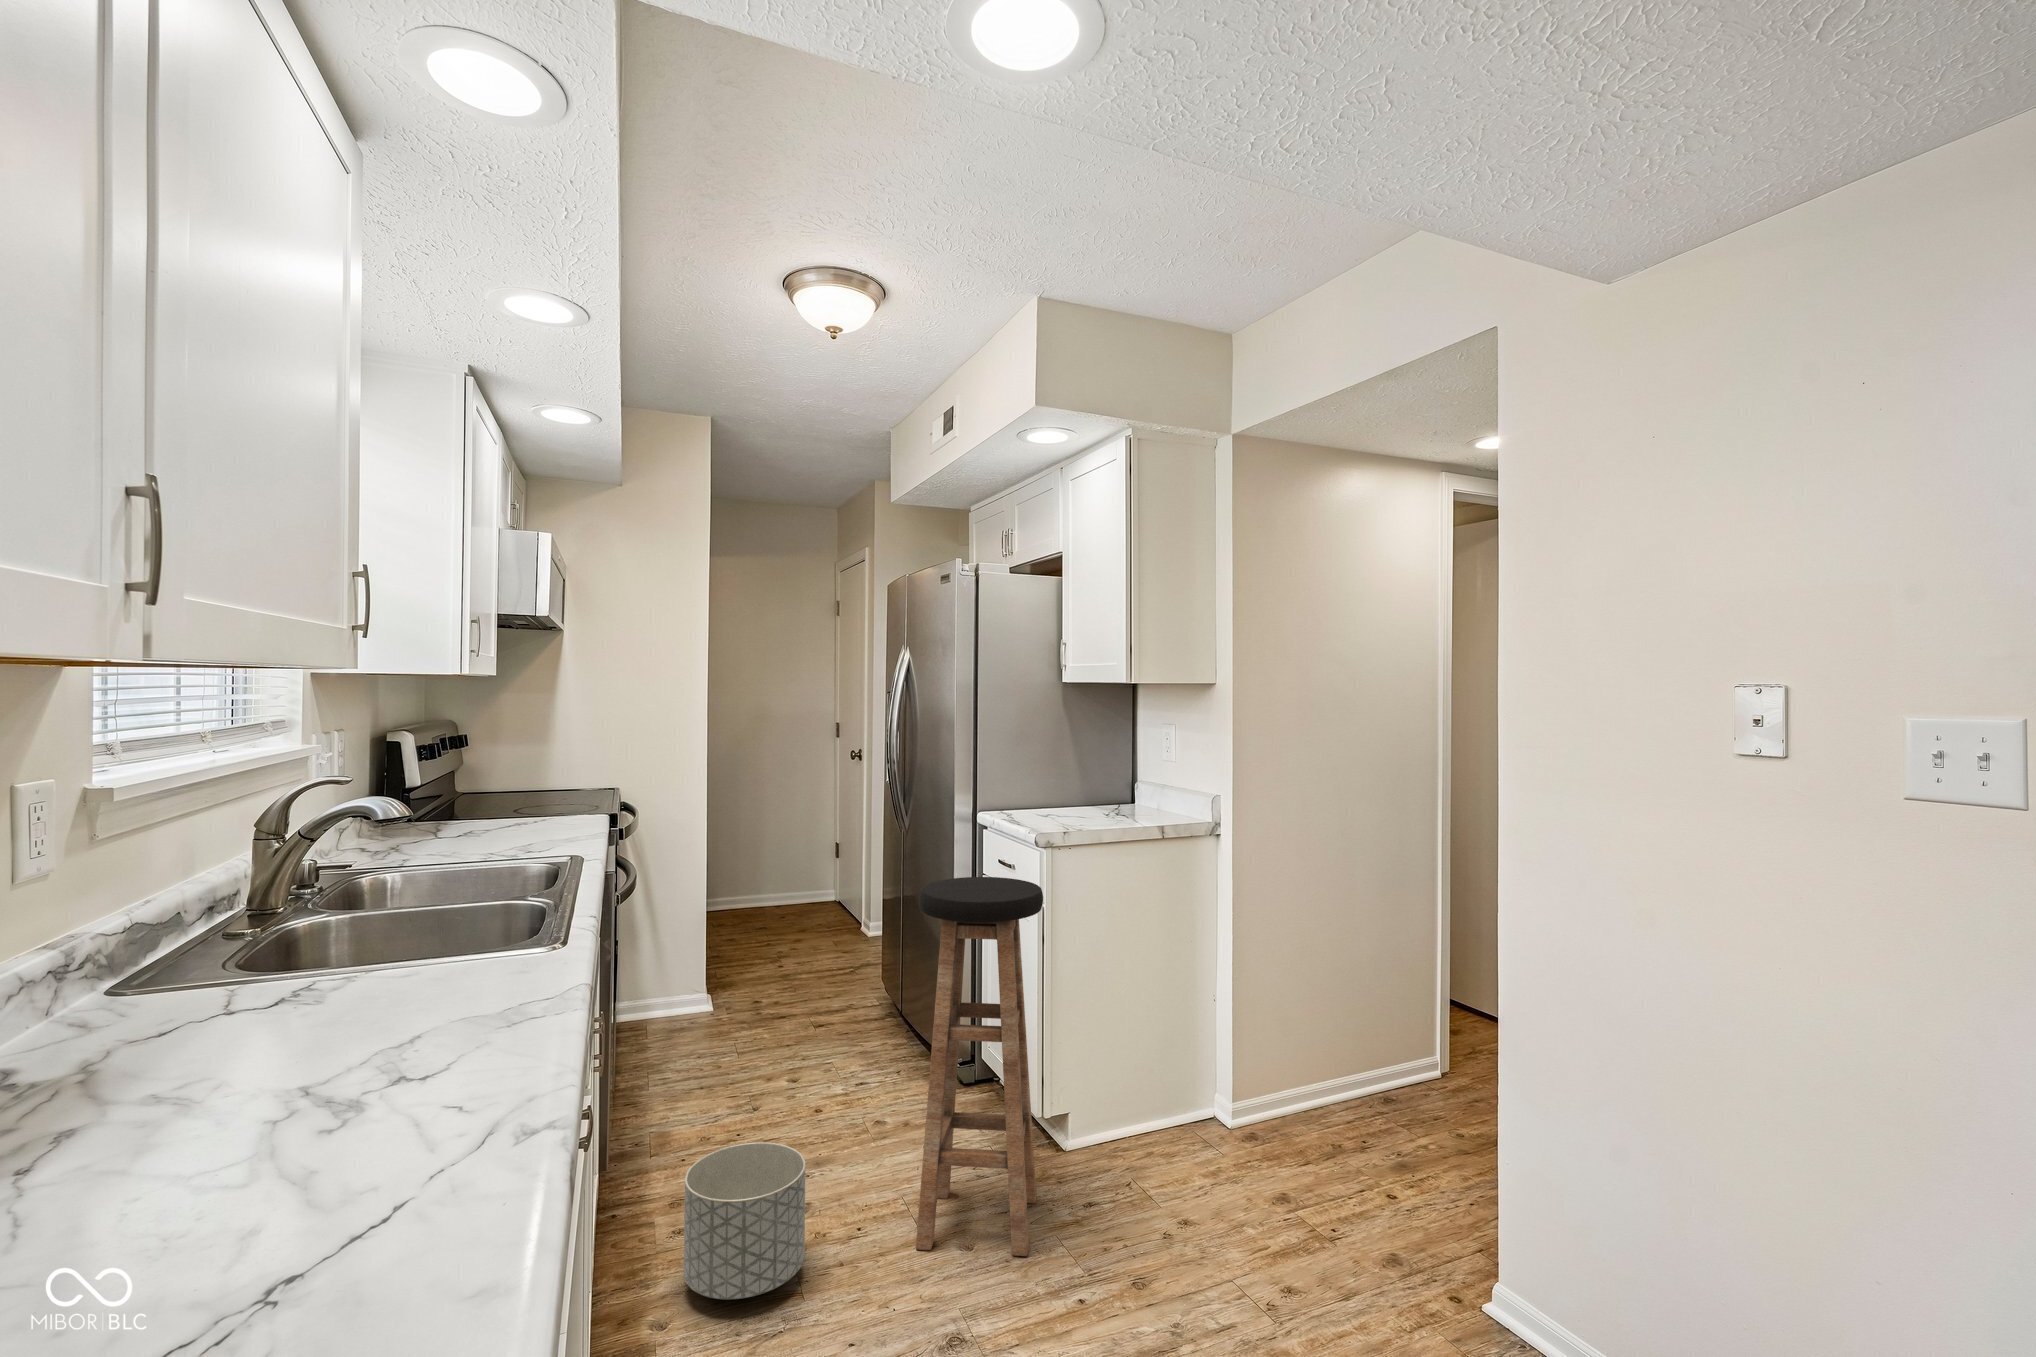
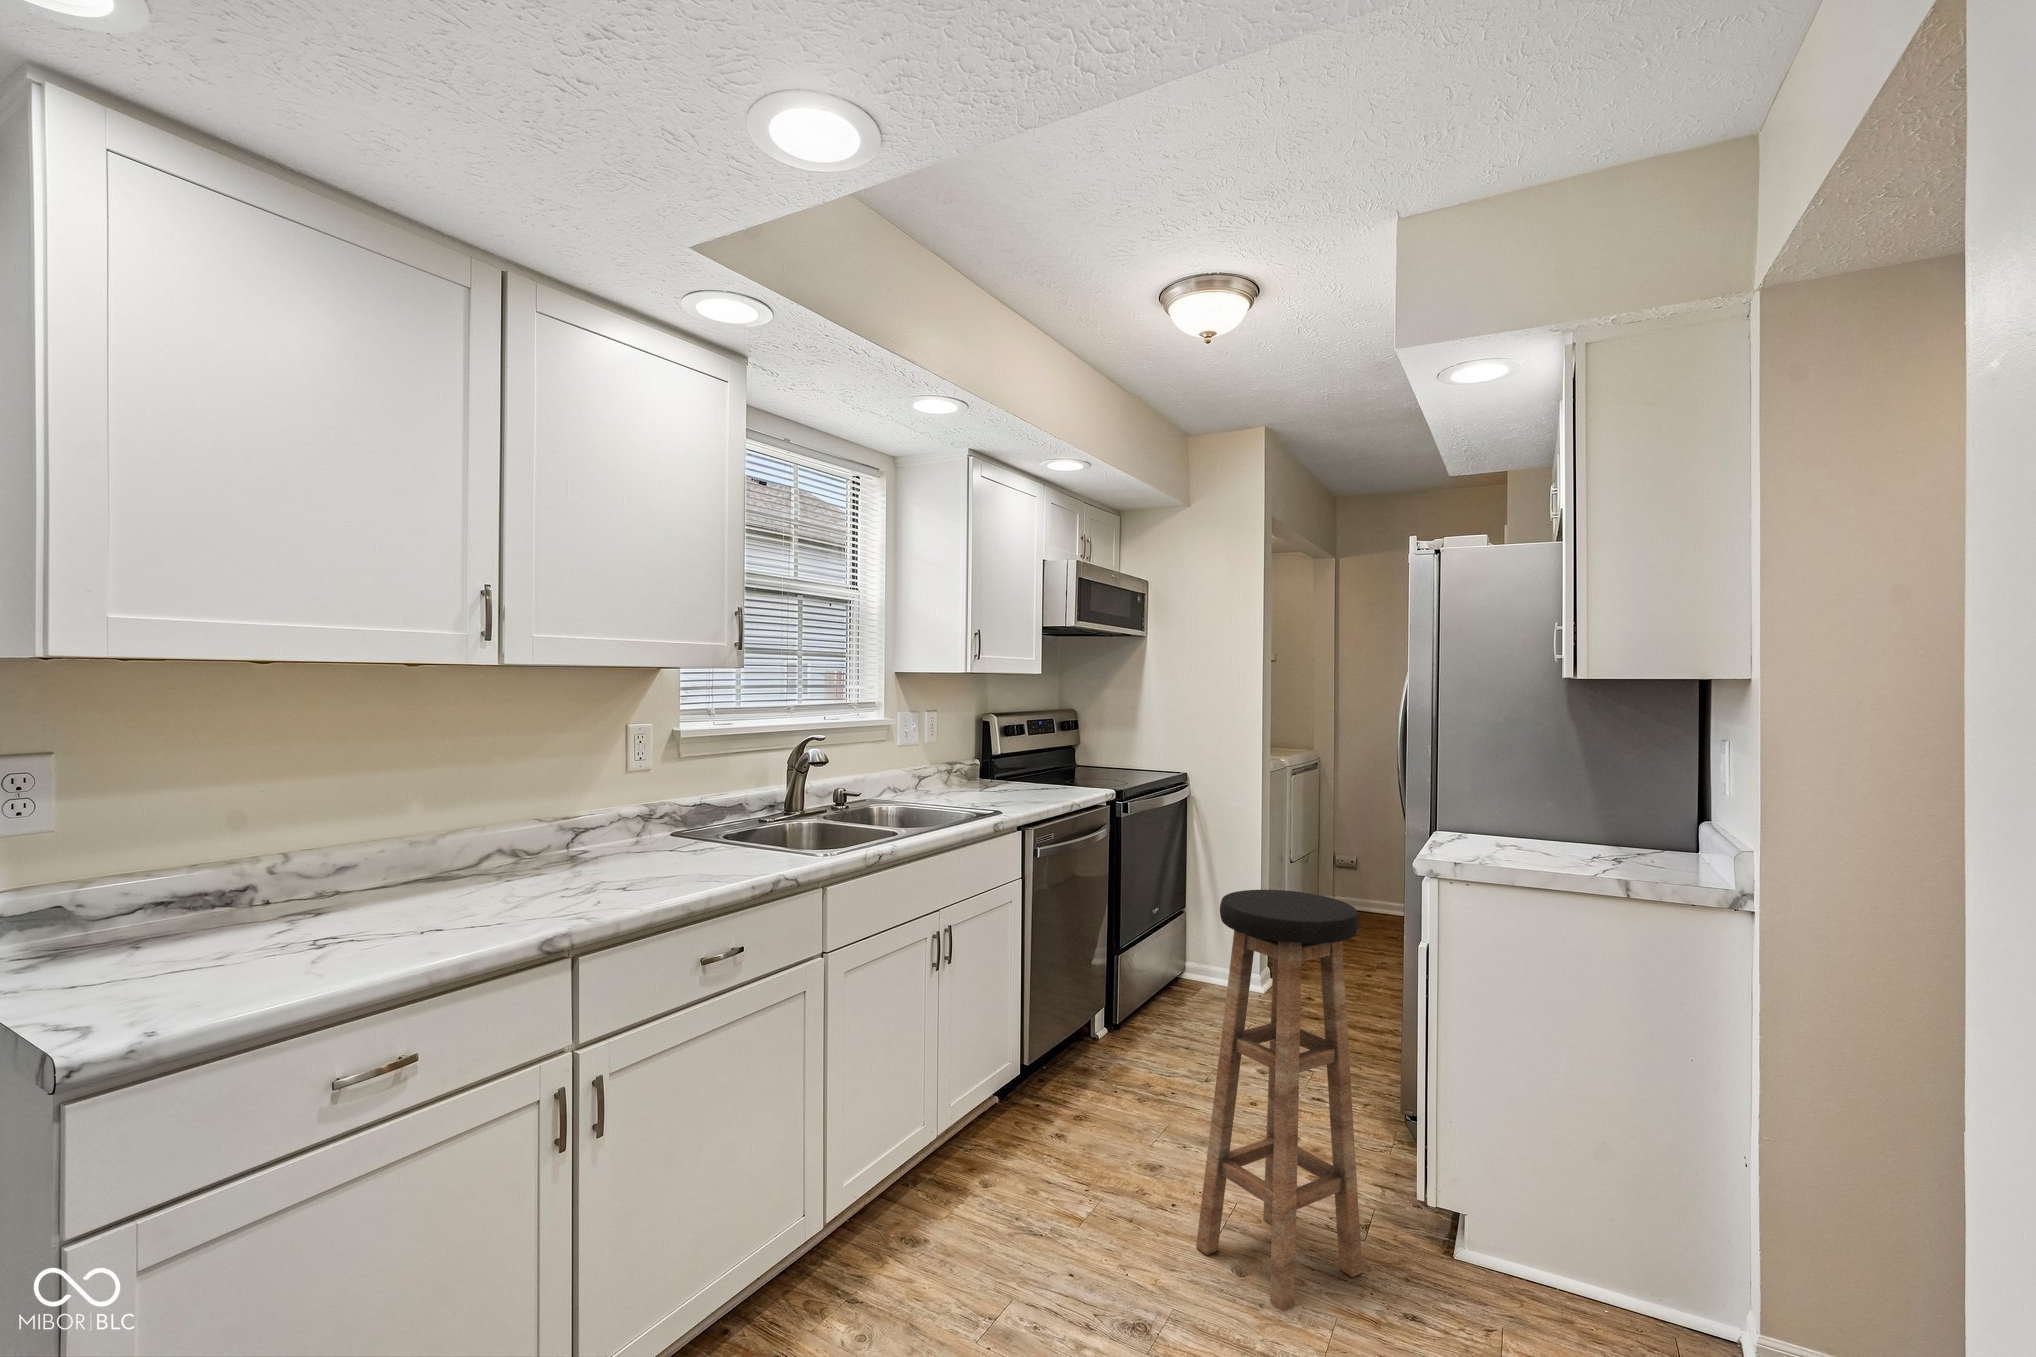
planter: present [684,1142,805,1300] -> none [1005,1077,1107,1206]

